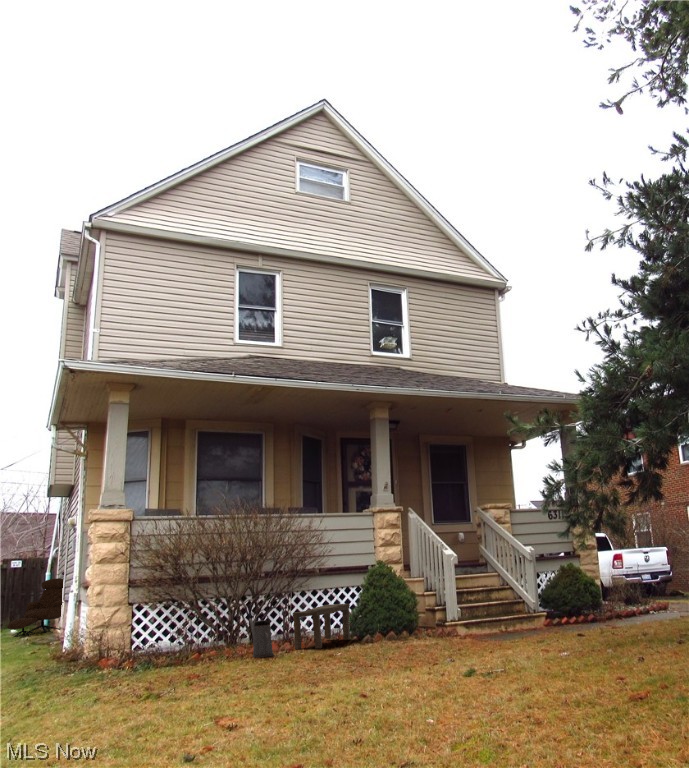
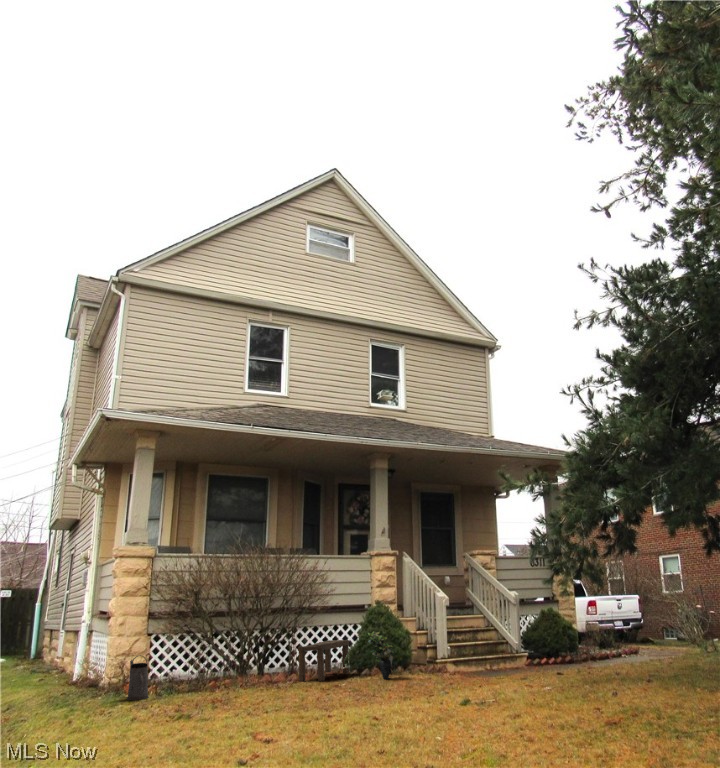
lounge chair: present [7,578,63,637] -> none [8,611,67,667]
potted plant: none [368,594,397,646] -> present [368,632,394,679]
watering can: present [249,613,274,657] -> present [127,655,149,700]

